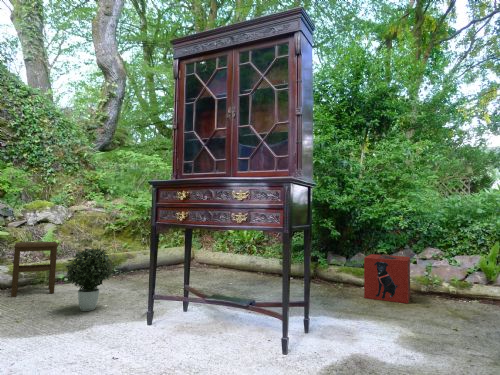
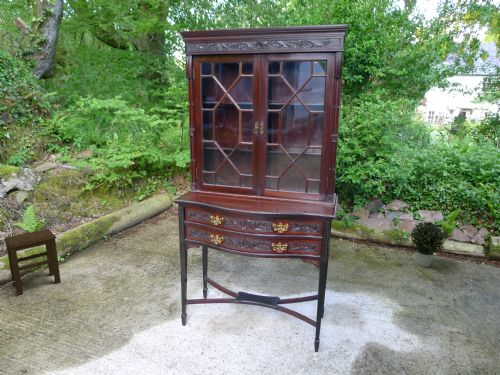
potted plant: present [66,248,113,311] -> present [411,222,447,267]
storage box: present [364,254,410,303] -> none [348,213,389,261]

